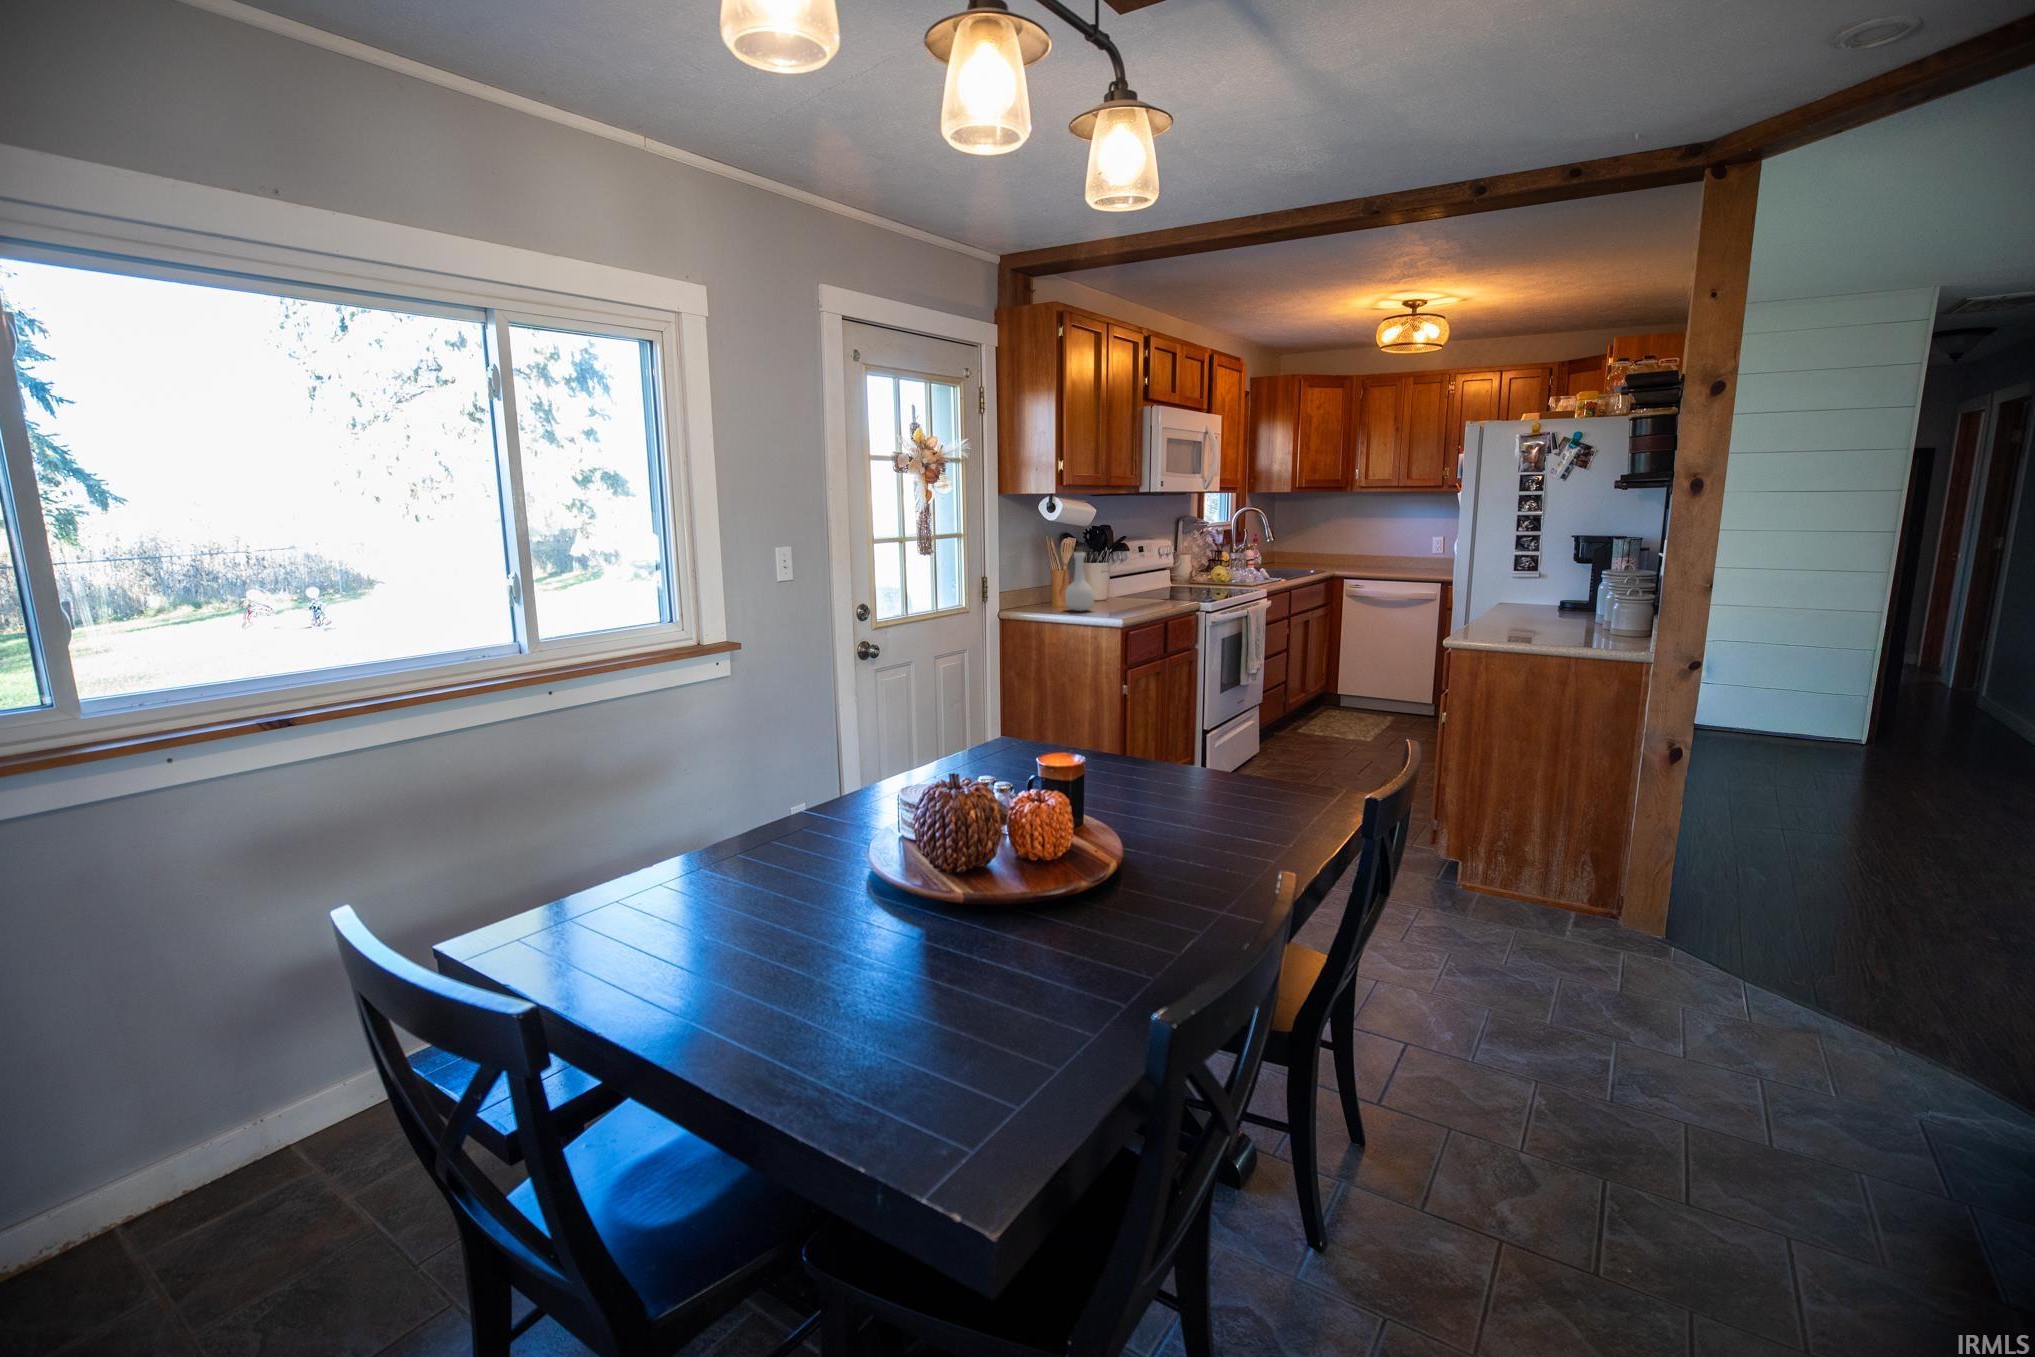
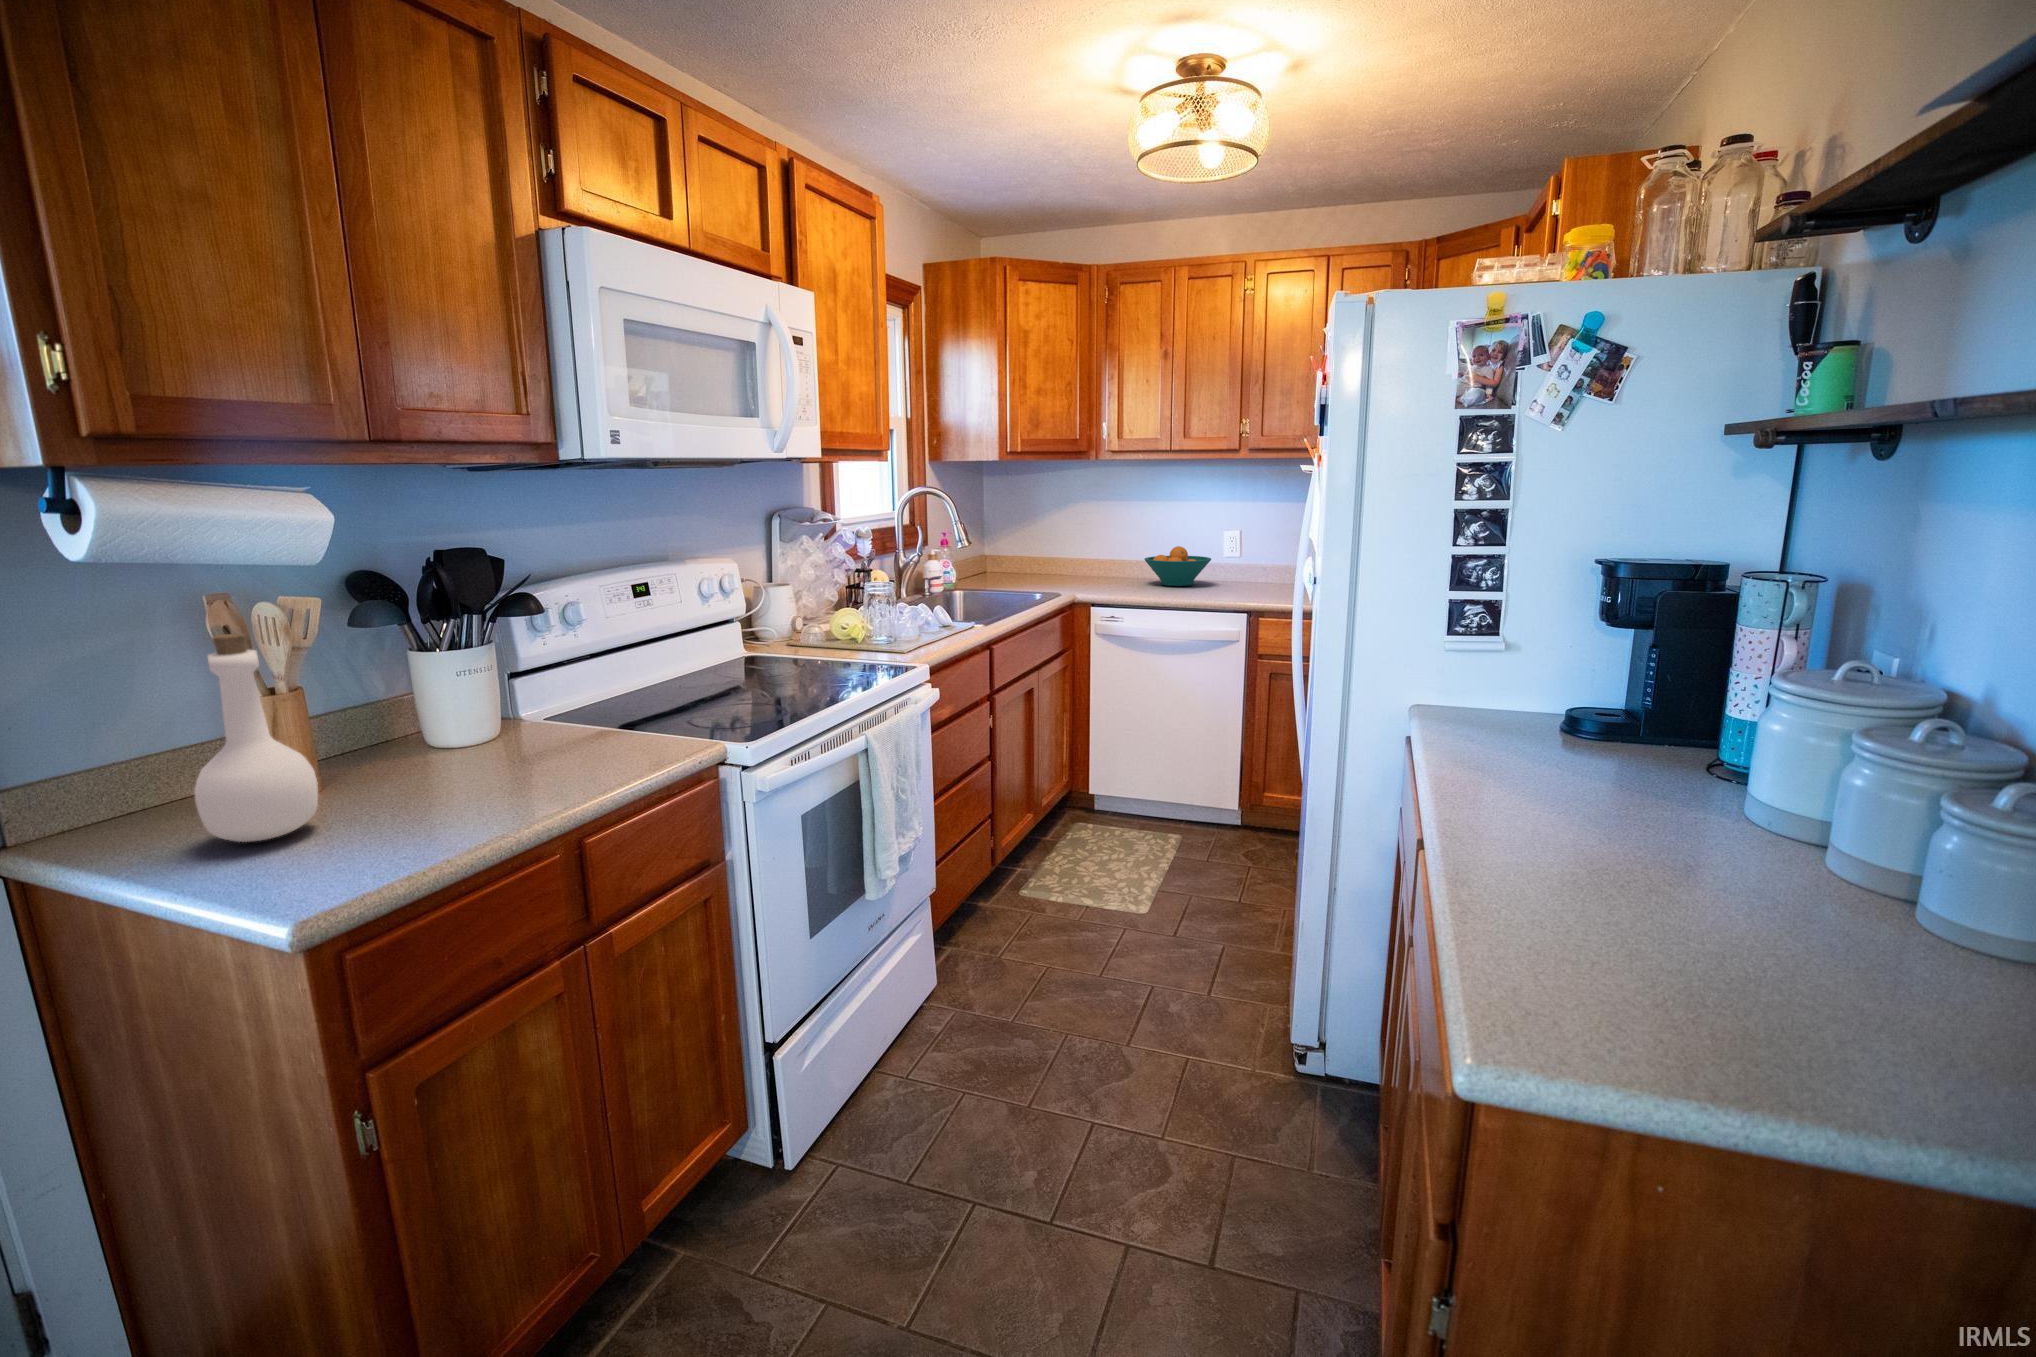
fruit bowl: none [1379,545,1424,569] -> present [1144,546,1211,586]

